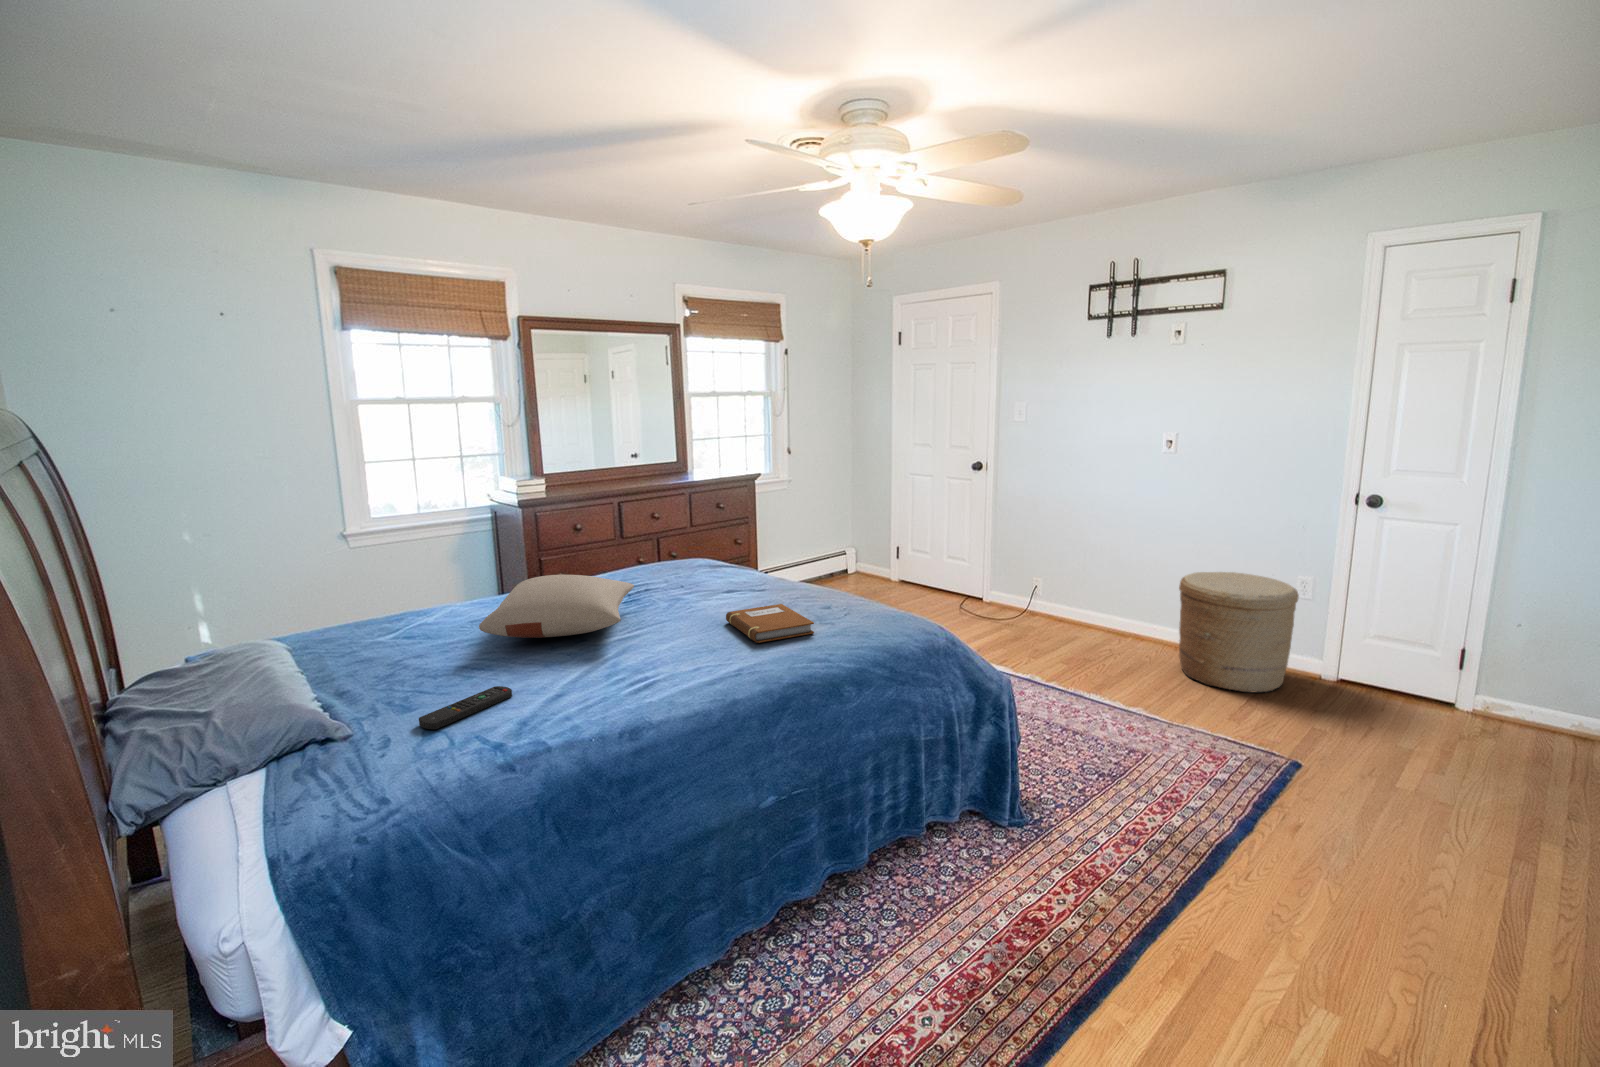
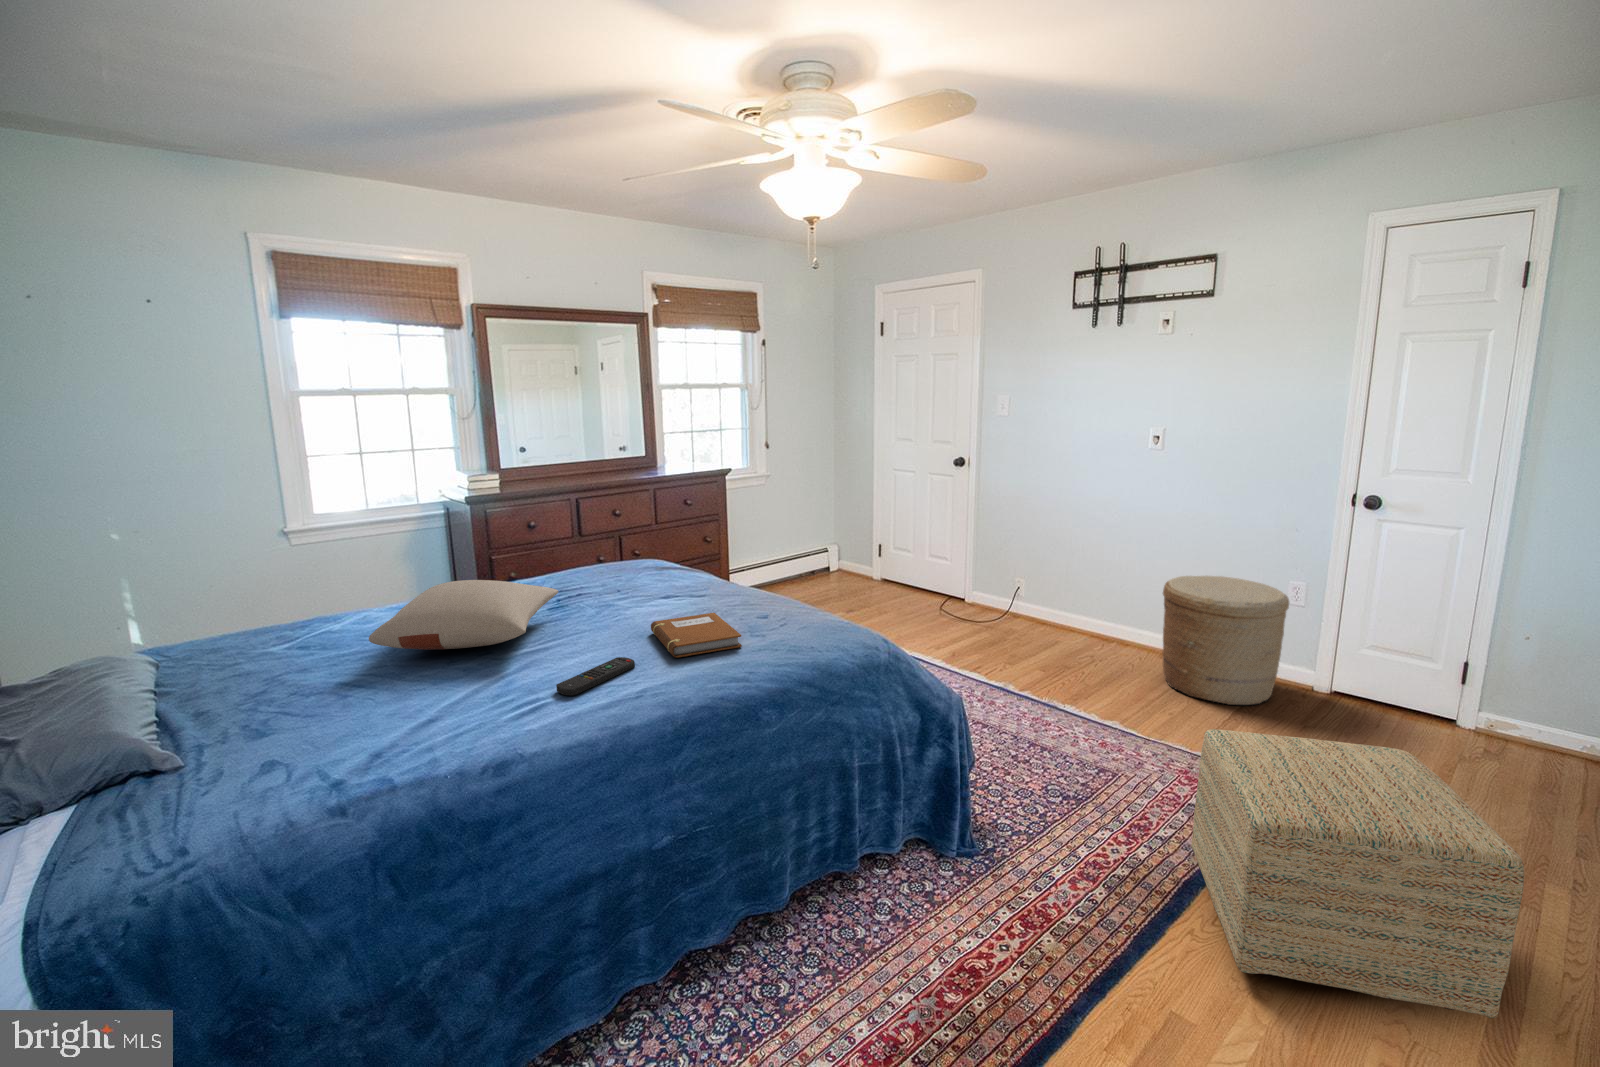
remote control: present [419,686,512,729] -> present [556,657,635,695]
ottoman: none [1221,705,1524,949] -> present [1191,729,1525,1018]

